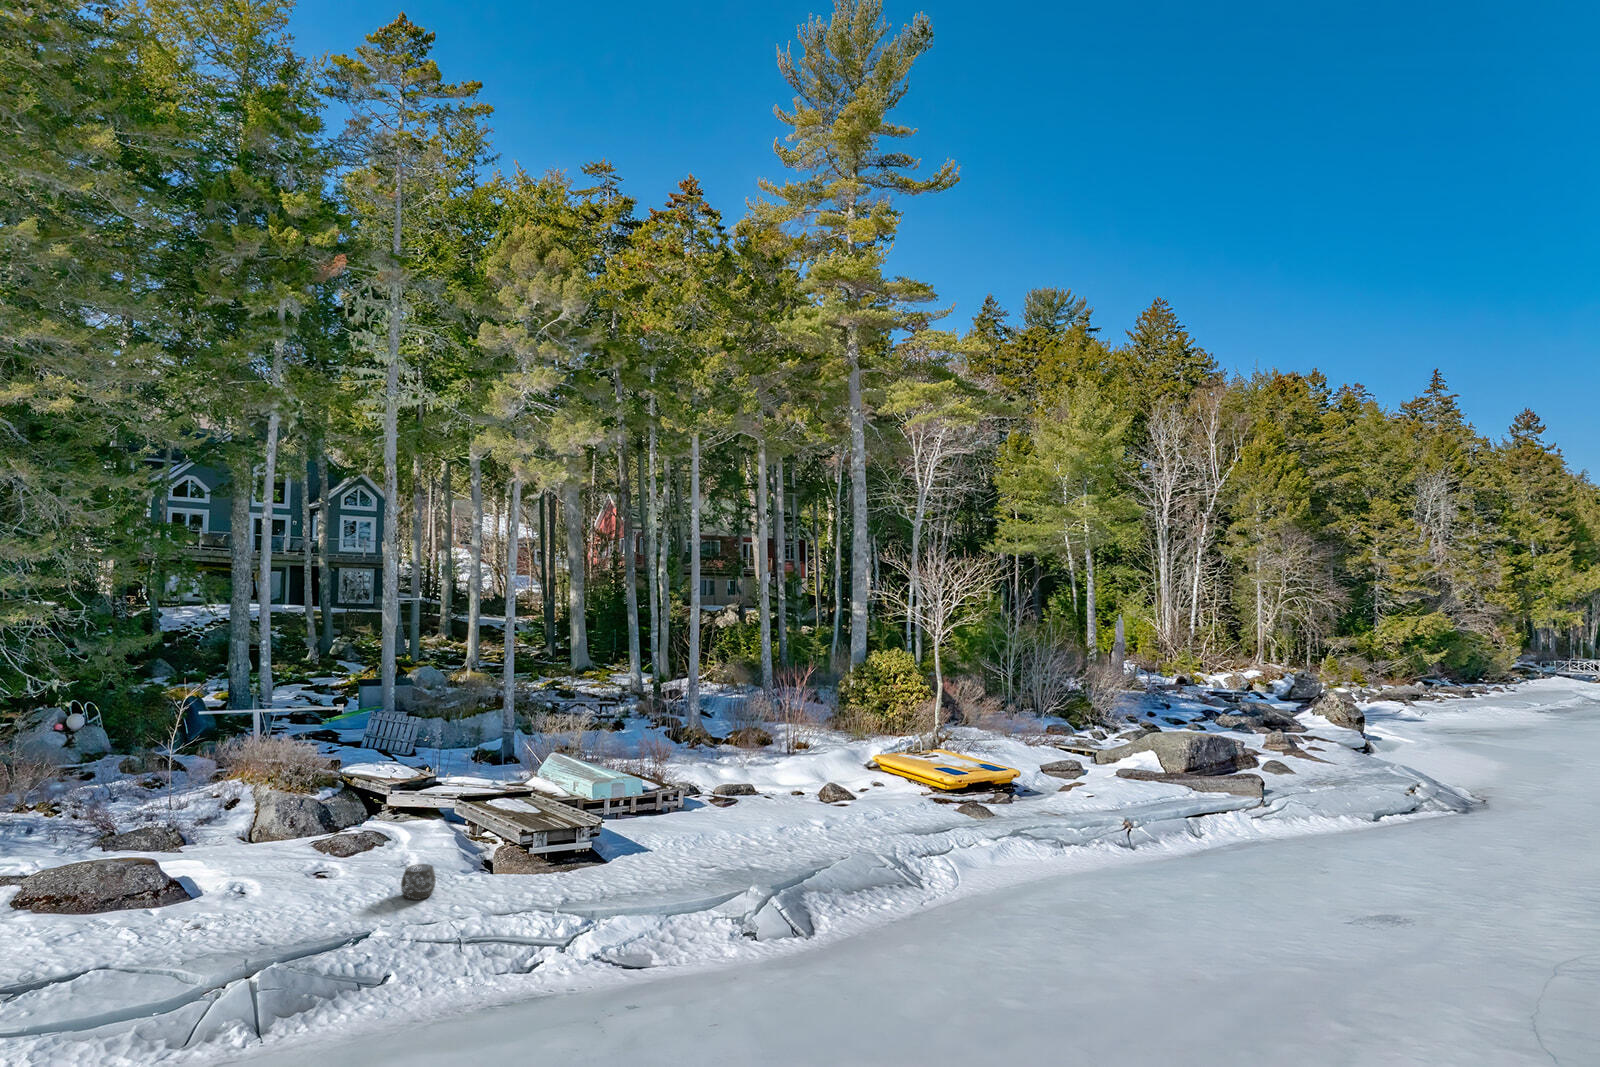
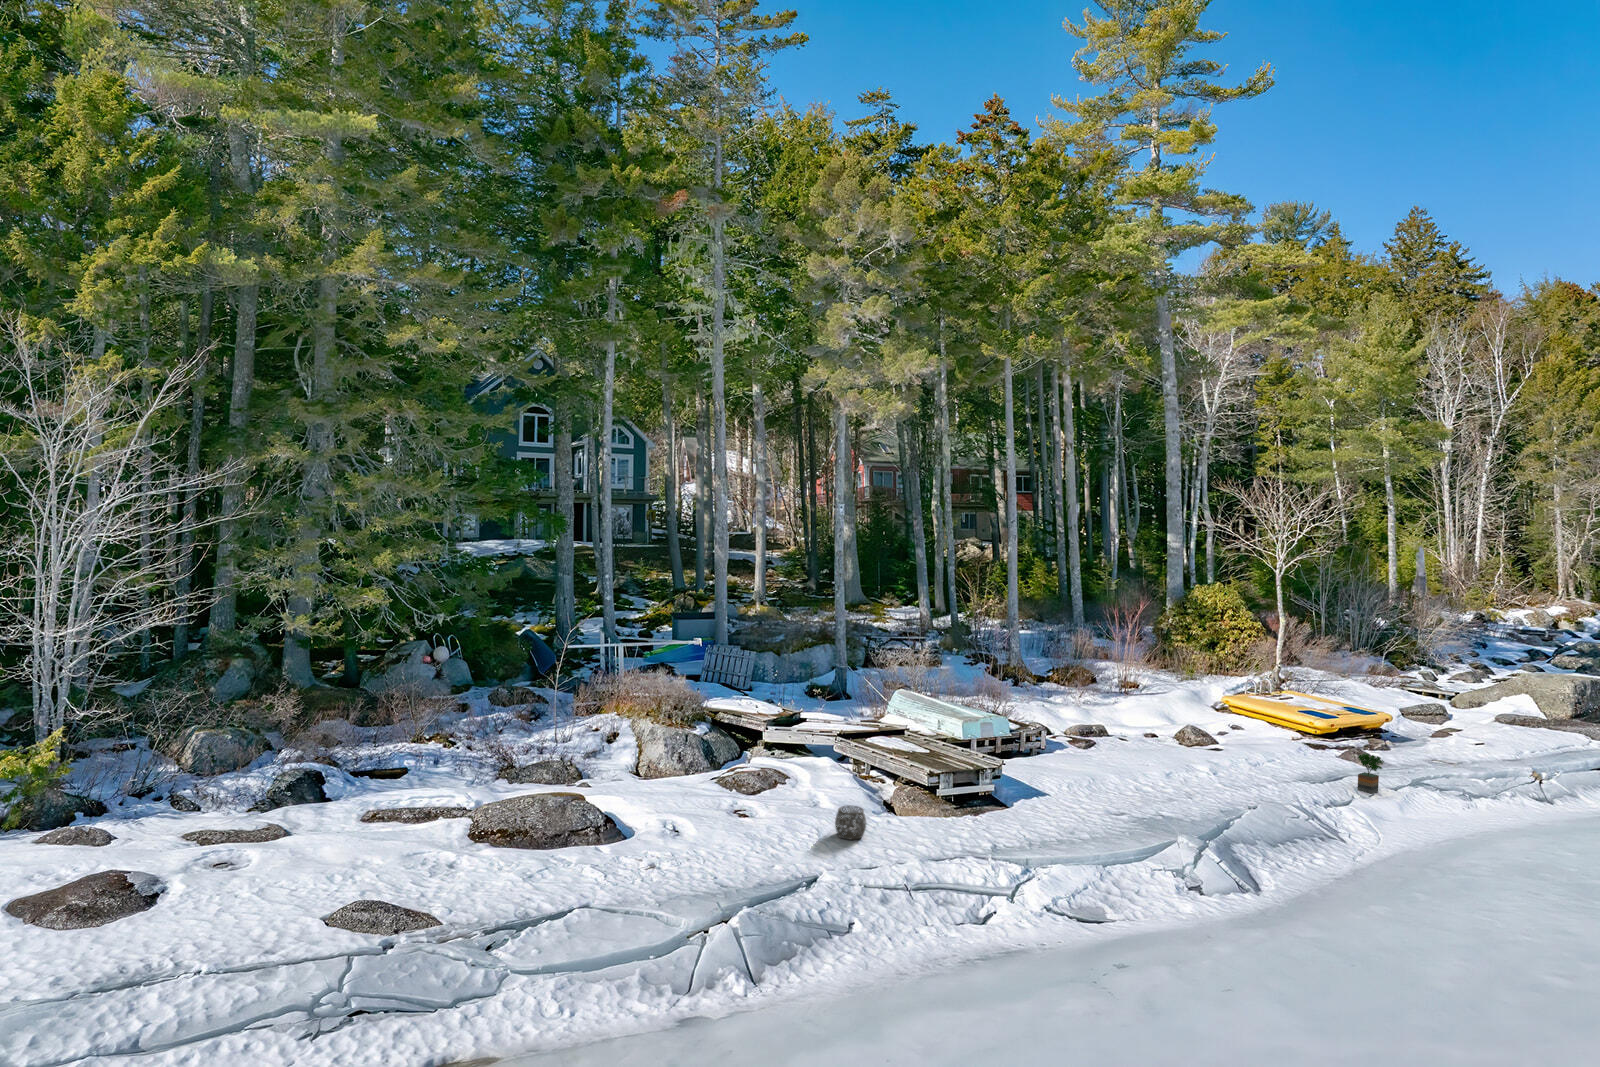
potted tree: none [954,803,976,840] -> present [1358,754,1384,794]

